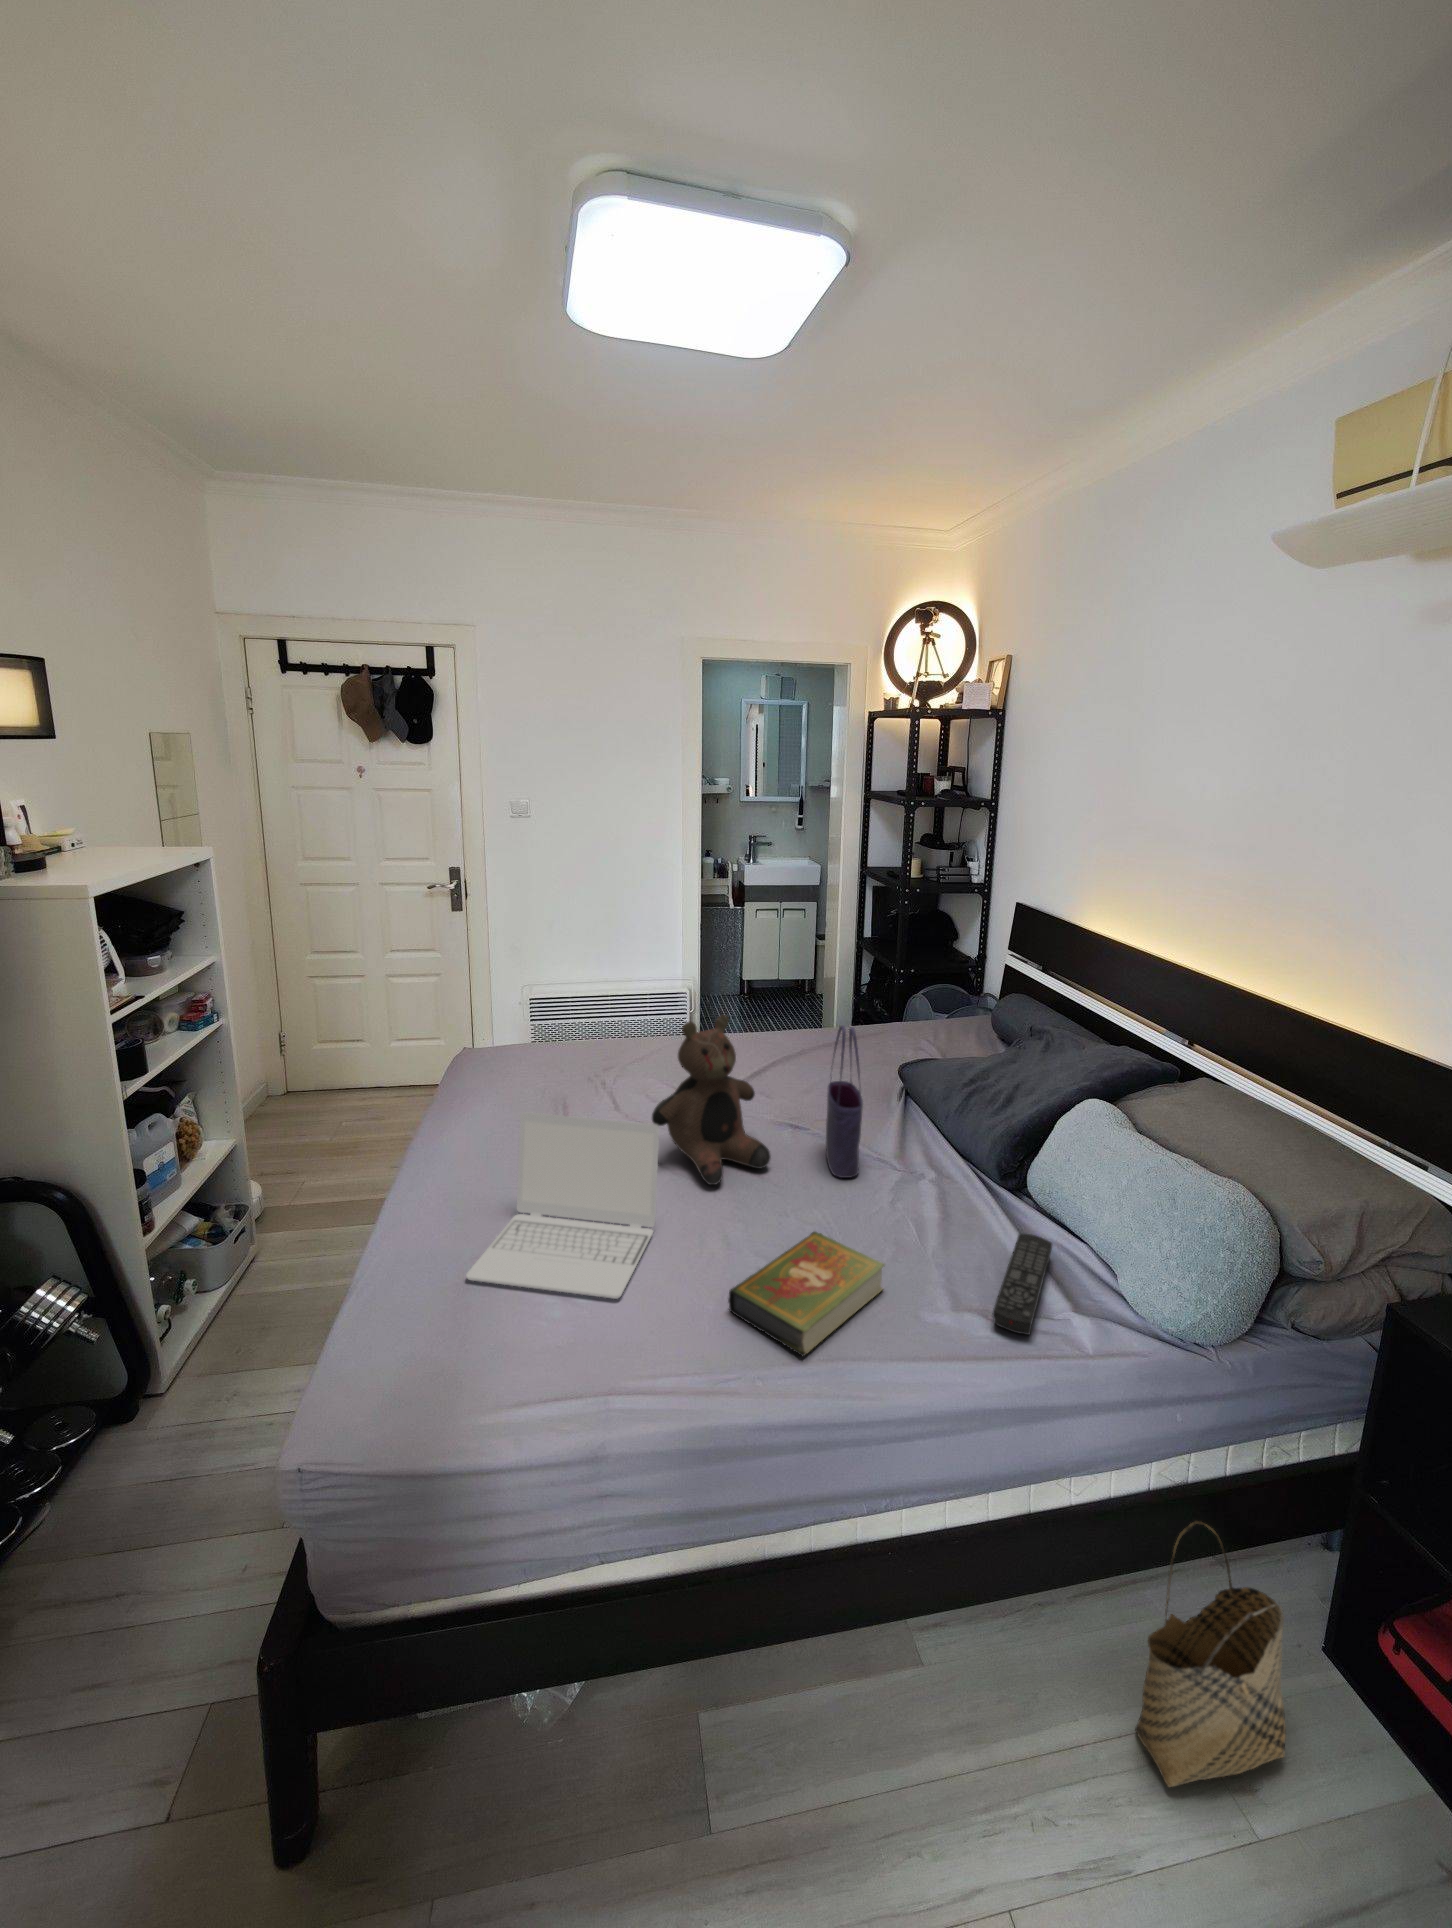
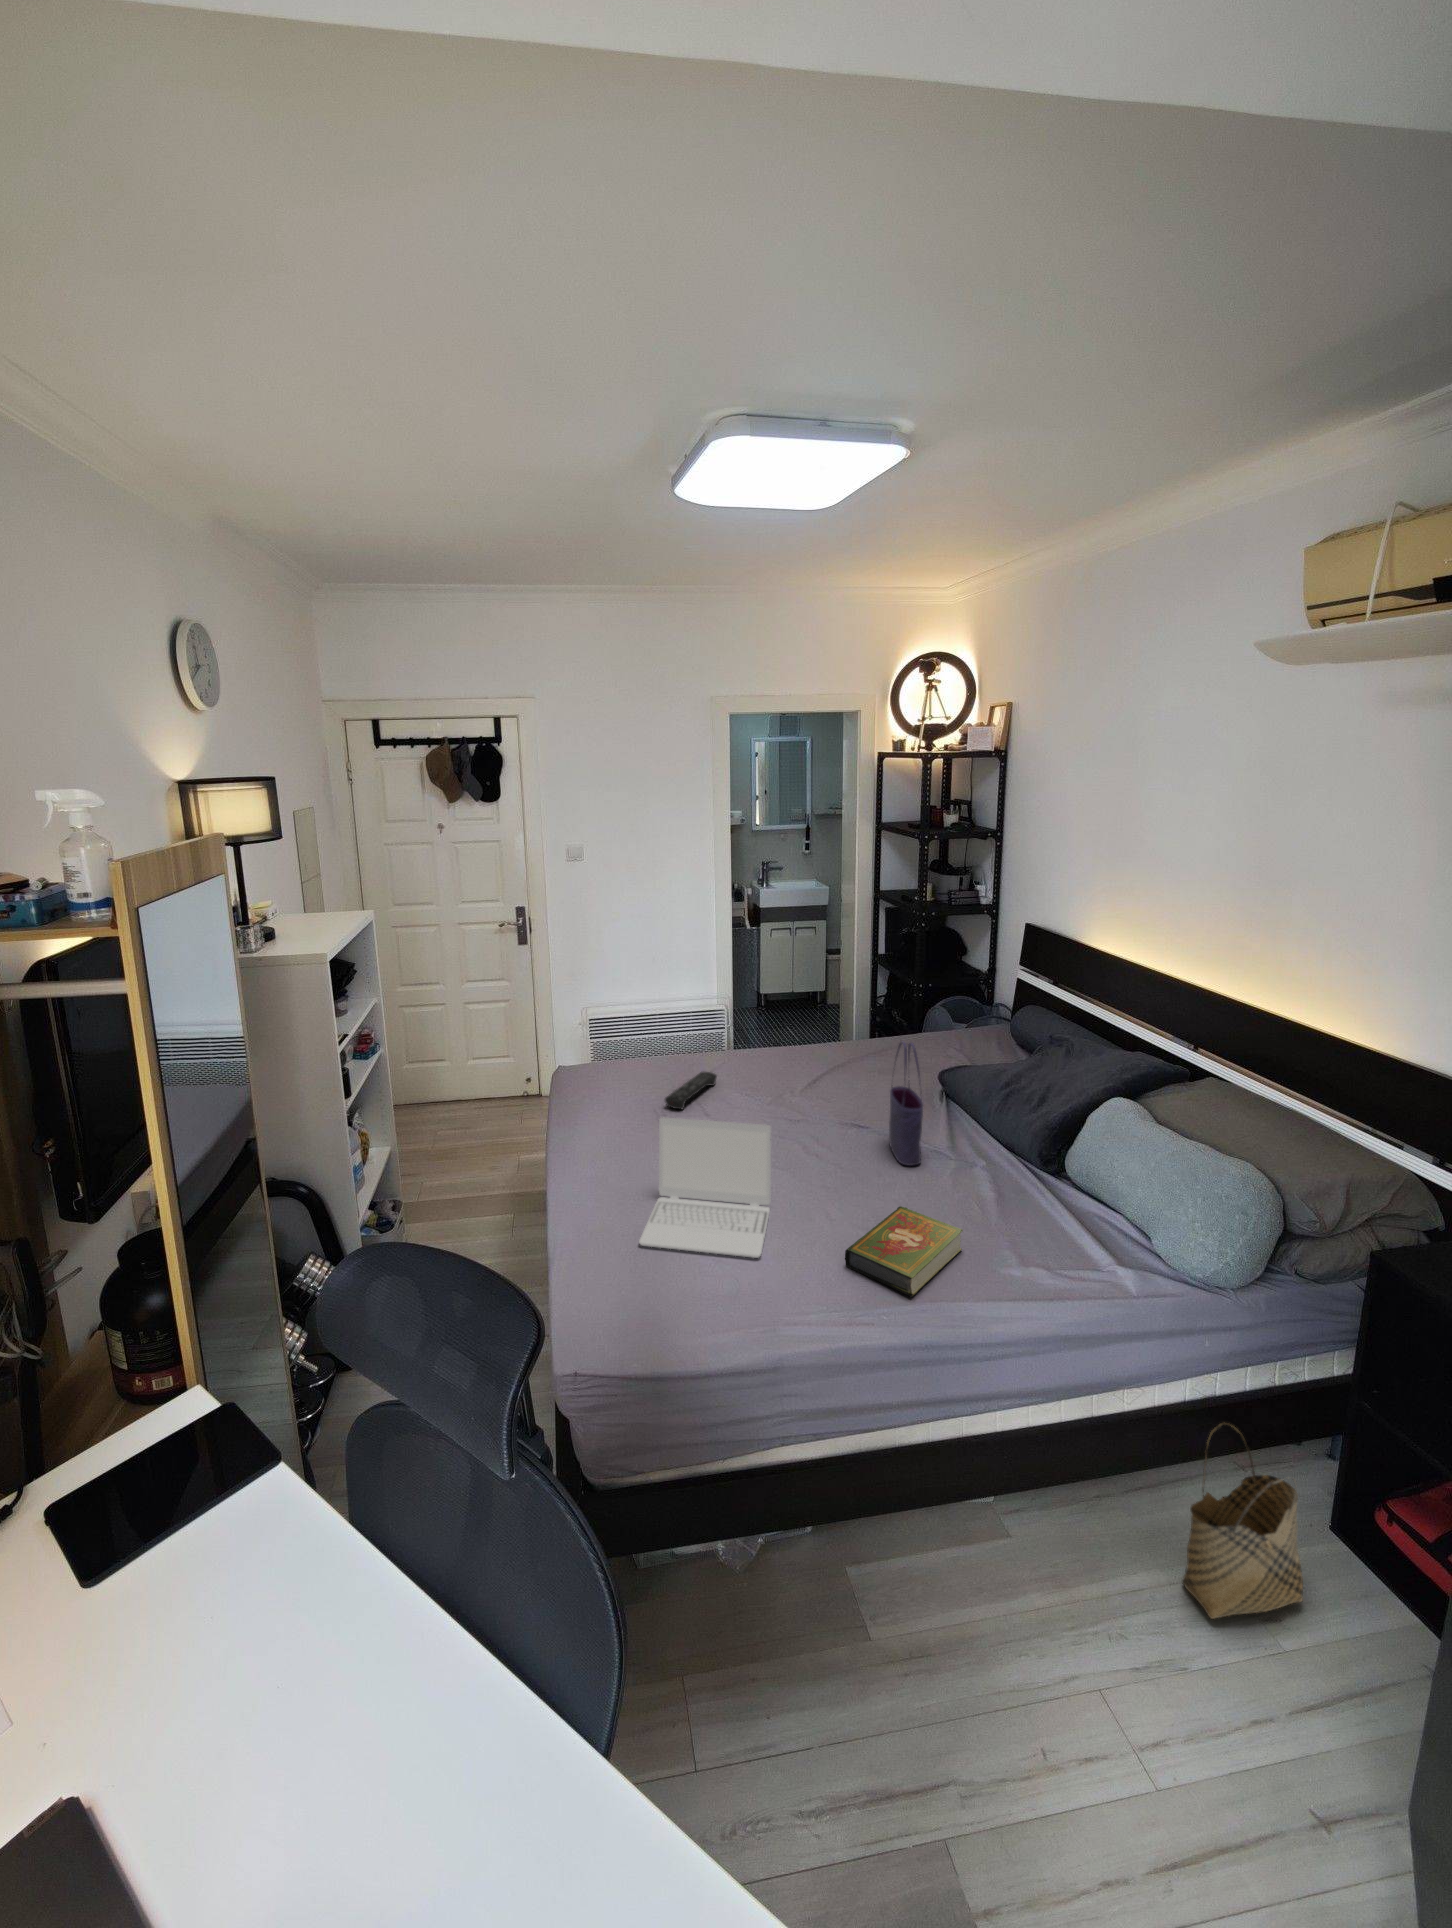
teddy bear: present [652,1015,771,1185] -> none [750,1035,848,1173]
remote control: present [993,1234,1052,1335] -> present [665,1072,717,1110]

